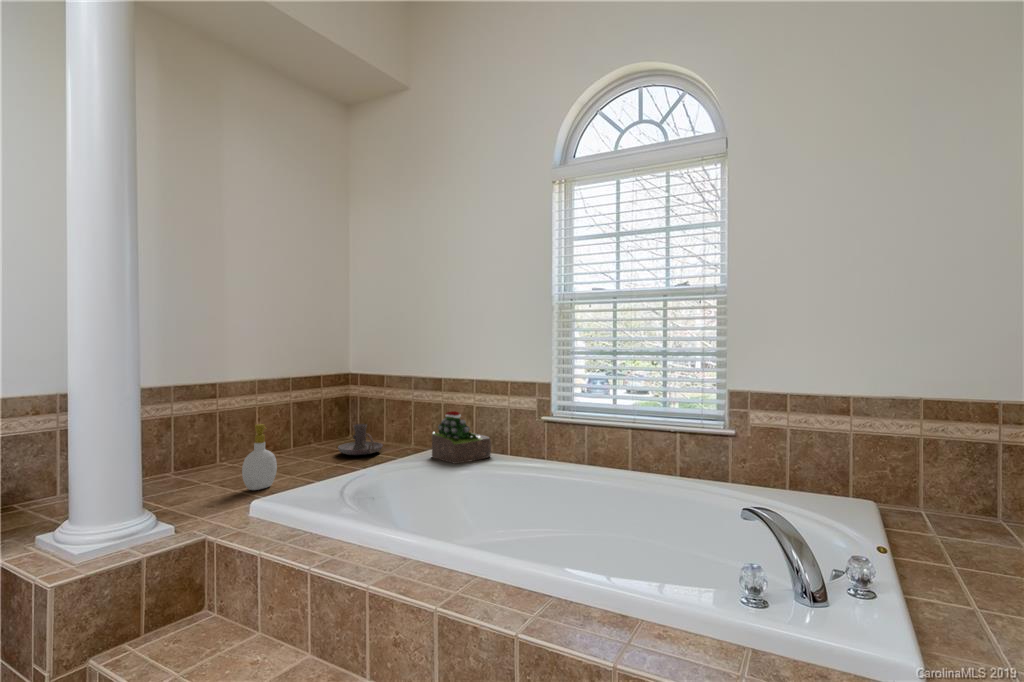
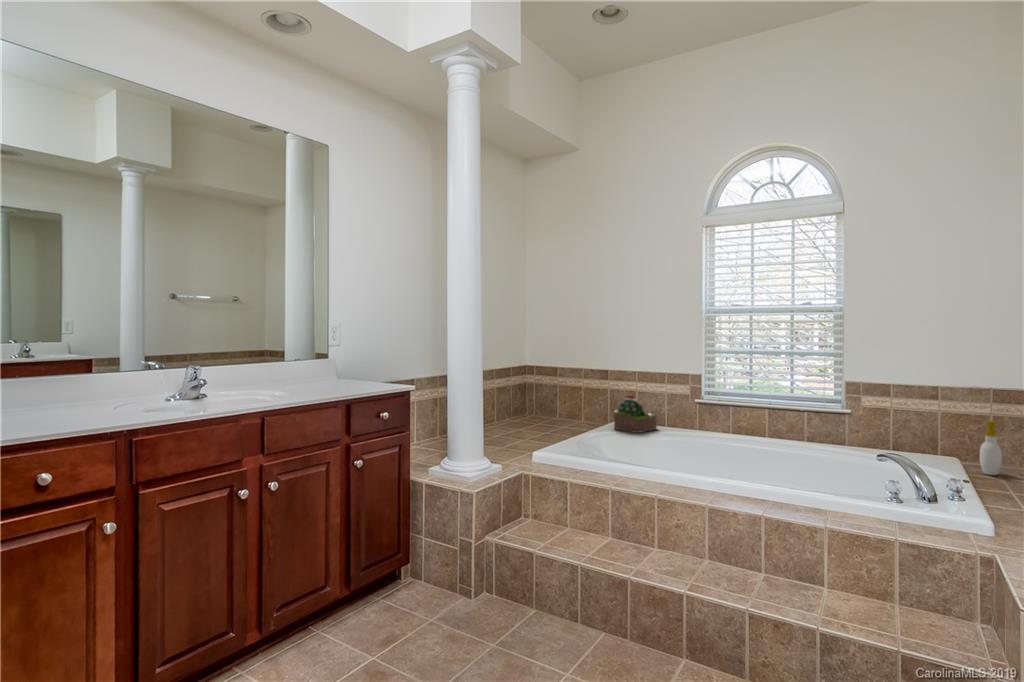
soap bottle: present [242,424,277,490] -> present [980,421,1002,475]
candle holder: present [338,424,383,455] -> none [537,405,569,427]

